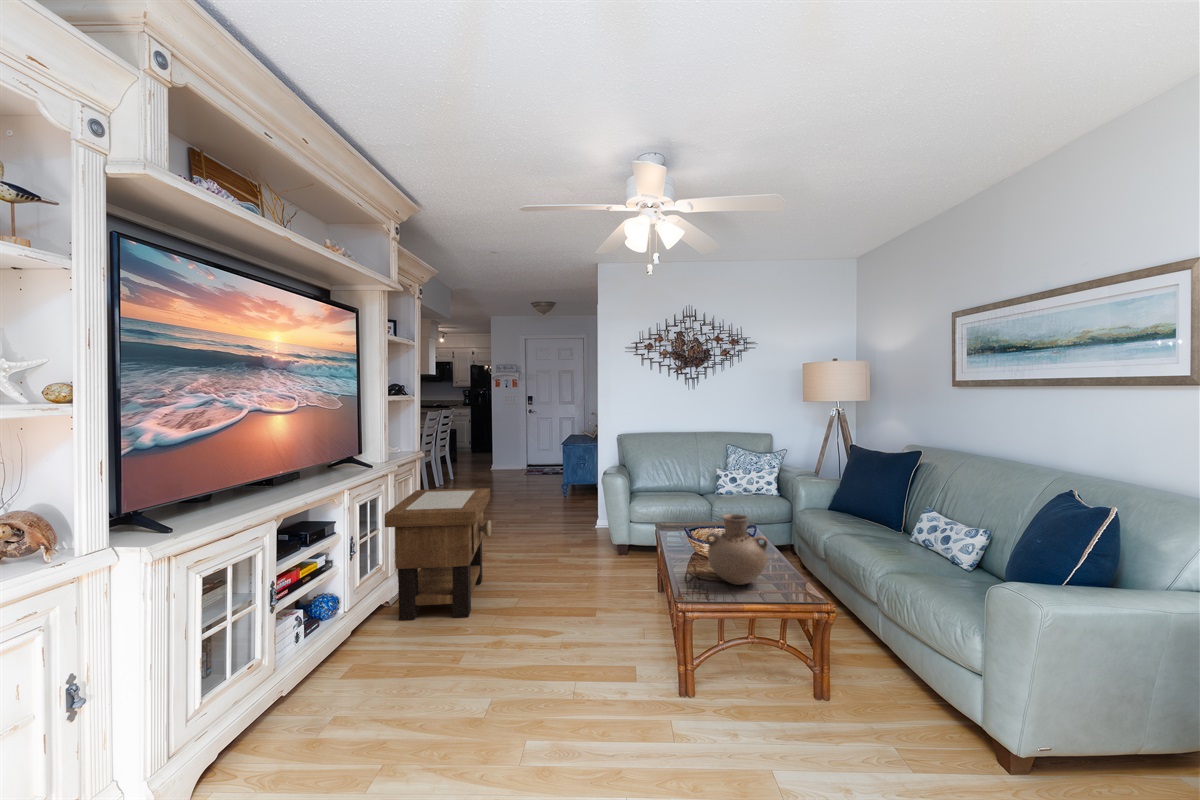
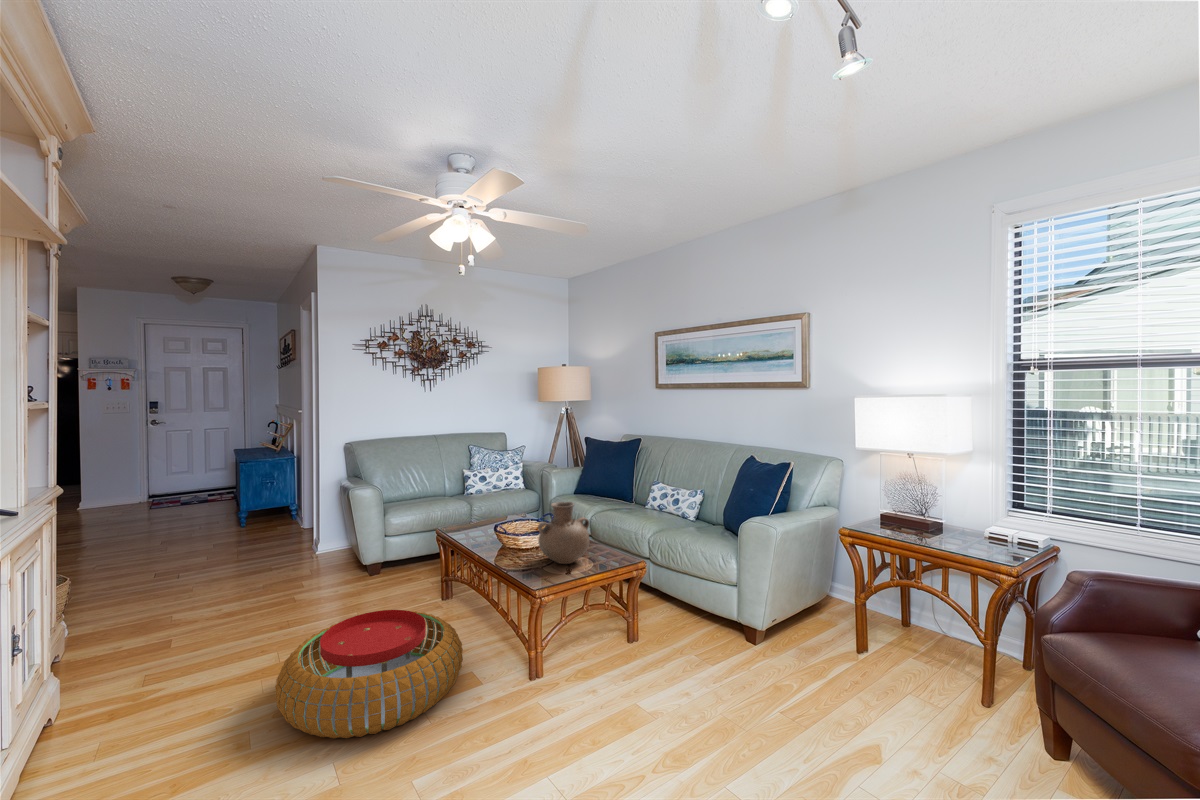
side table: present [385,488,491,621] -> none [67,523,234,738]
pouf: none [477,584,628,689] -> present [275,610,463,739]

